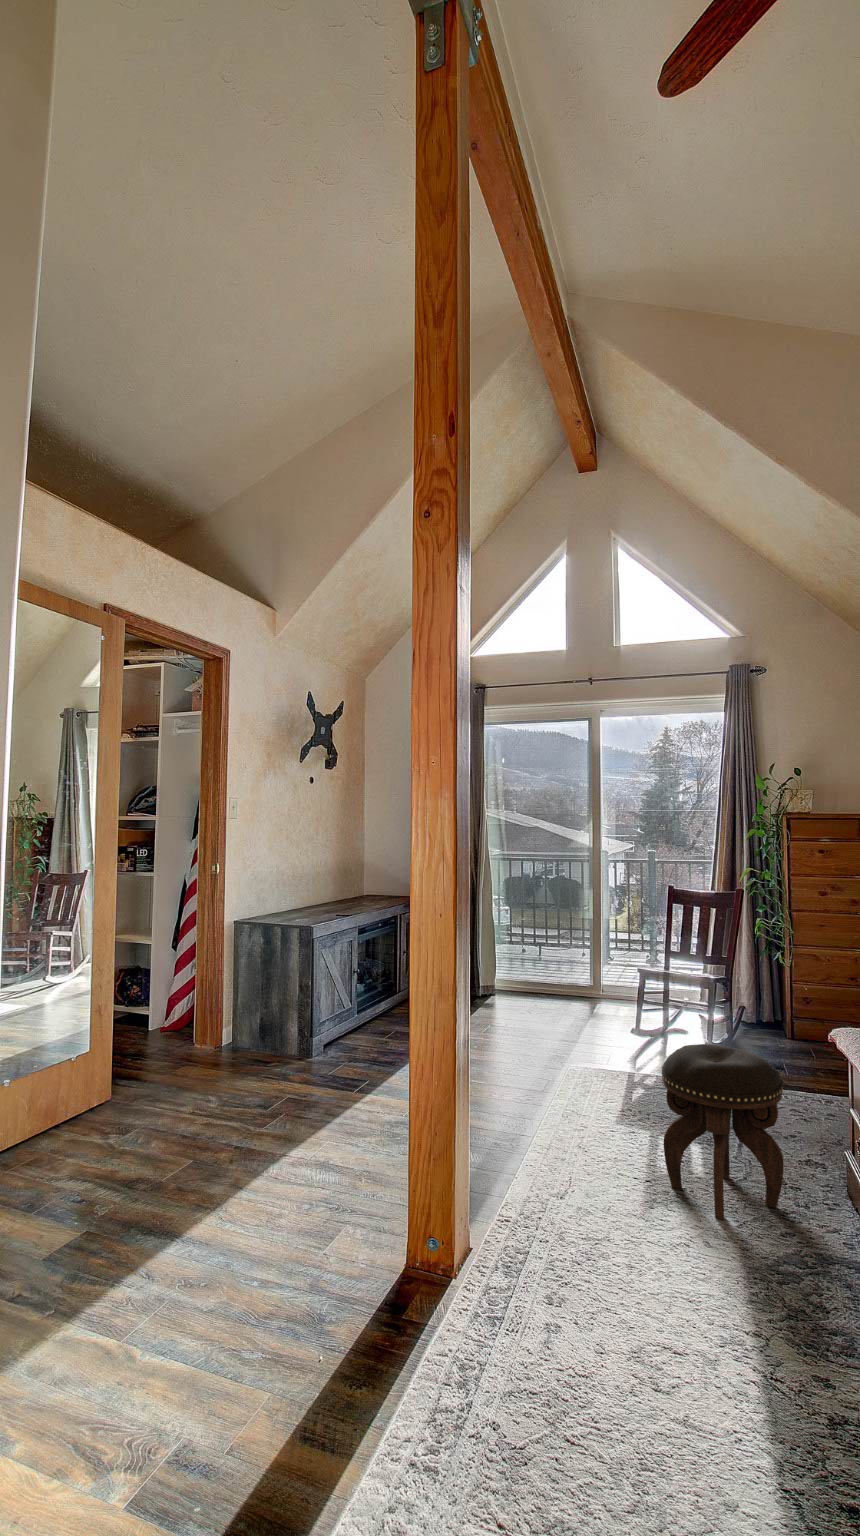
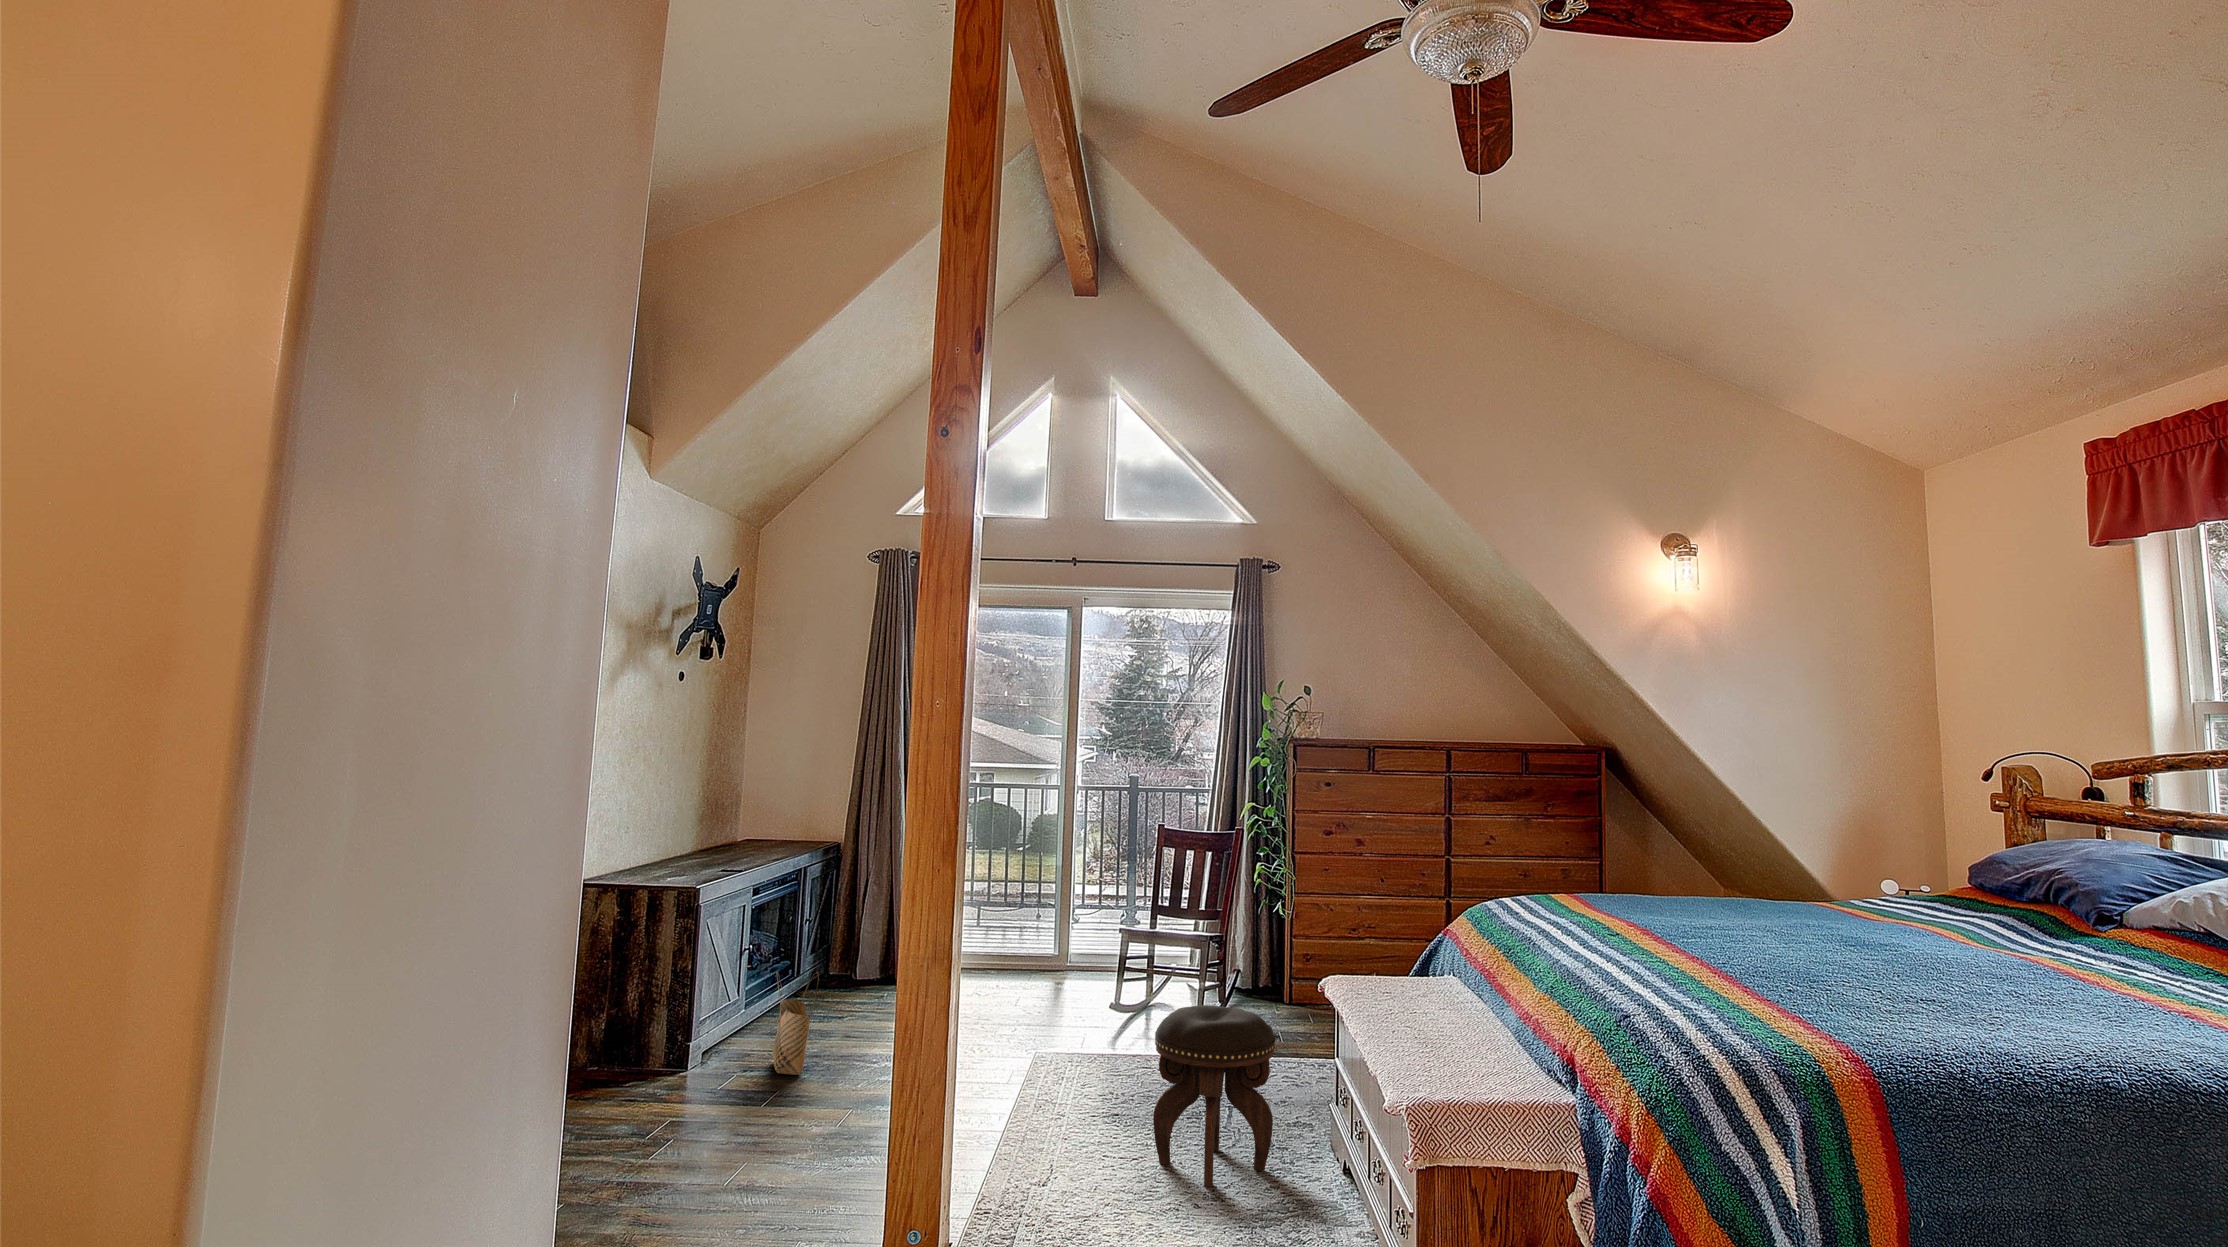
woven basket: none [367,990,398,1069] -> present [773,971,819,1075]

